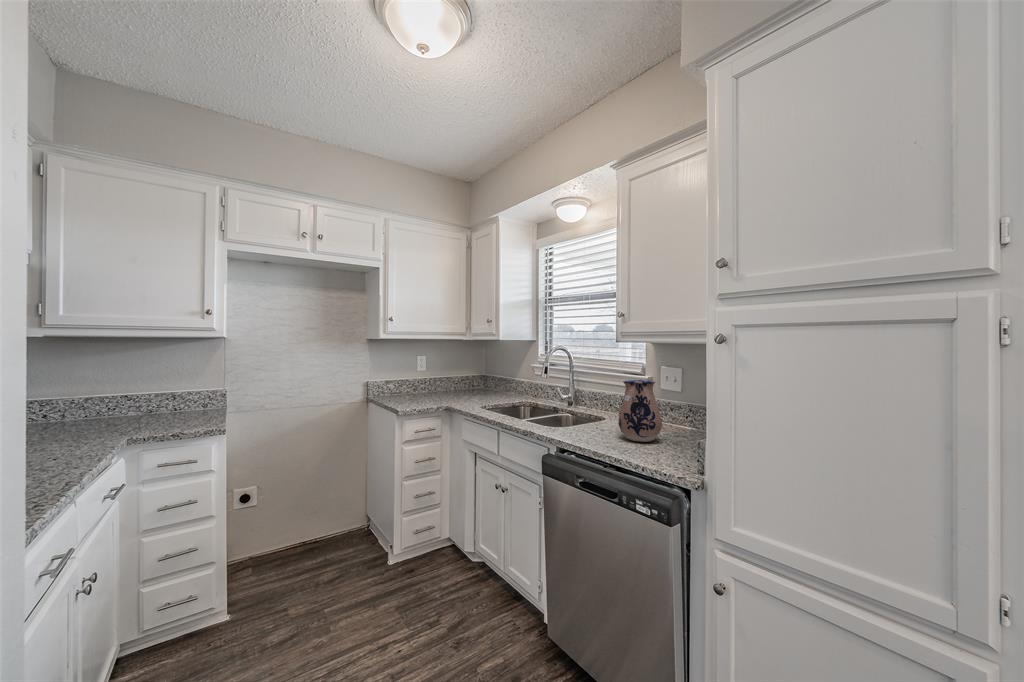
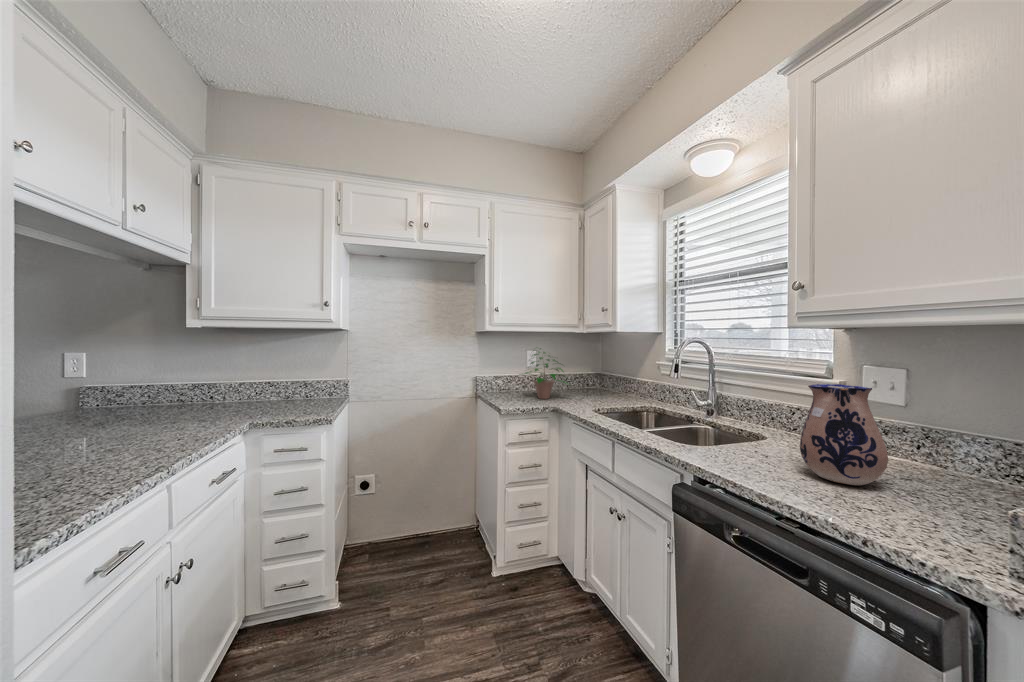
potted plant: none [409,354,461,400] -> present [524,352,568,399]

